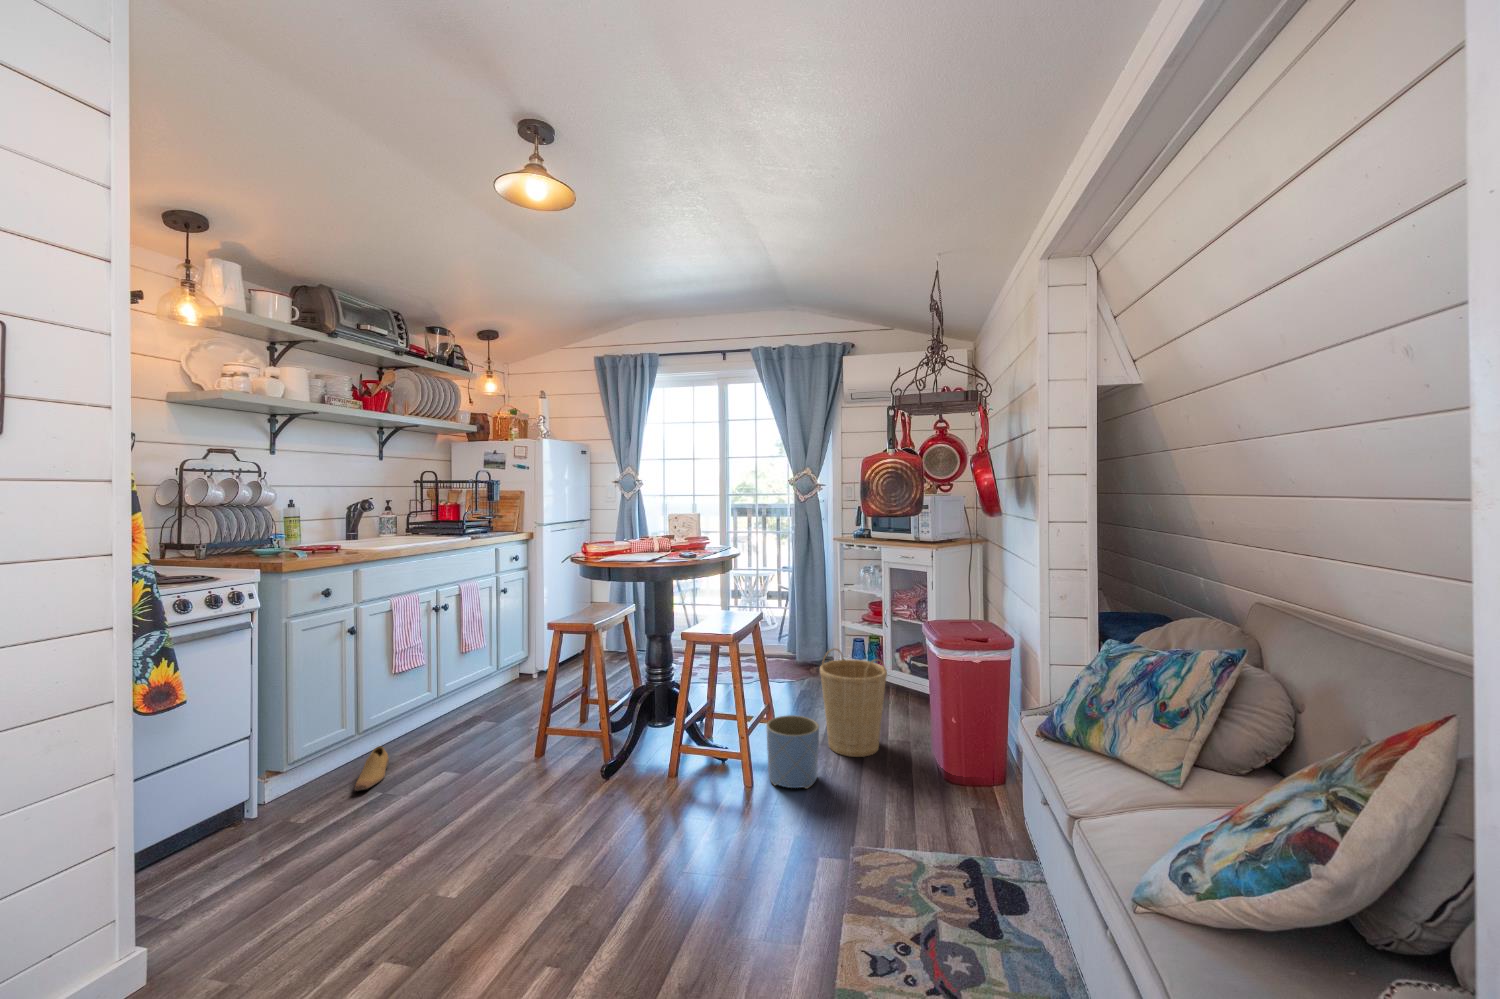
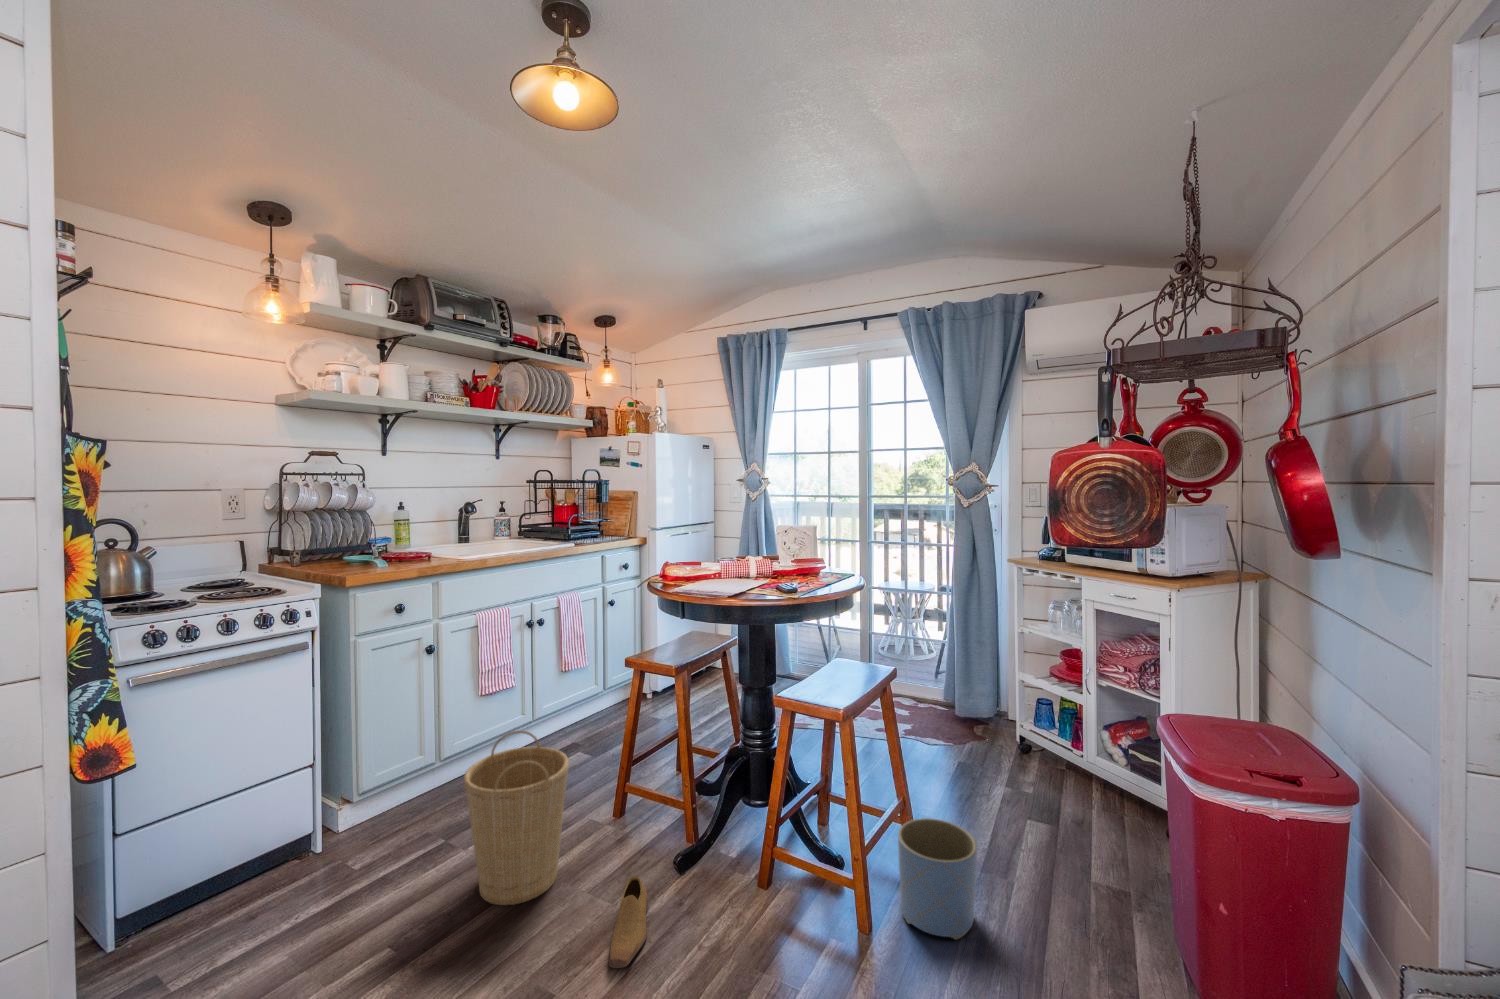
basket: present [820,648,887,757] -> present [464,731,569,905]
shoe: present [354,746,389,791] -> present [609,876,648,968]

